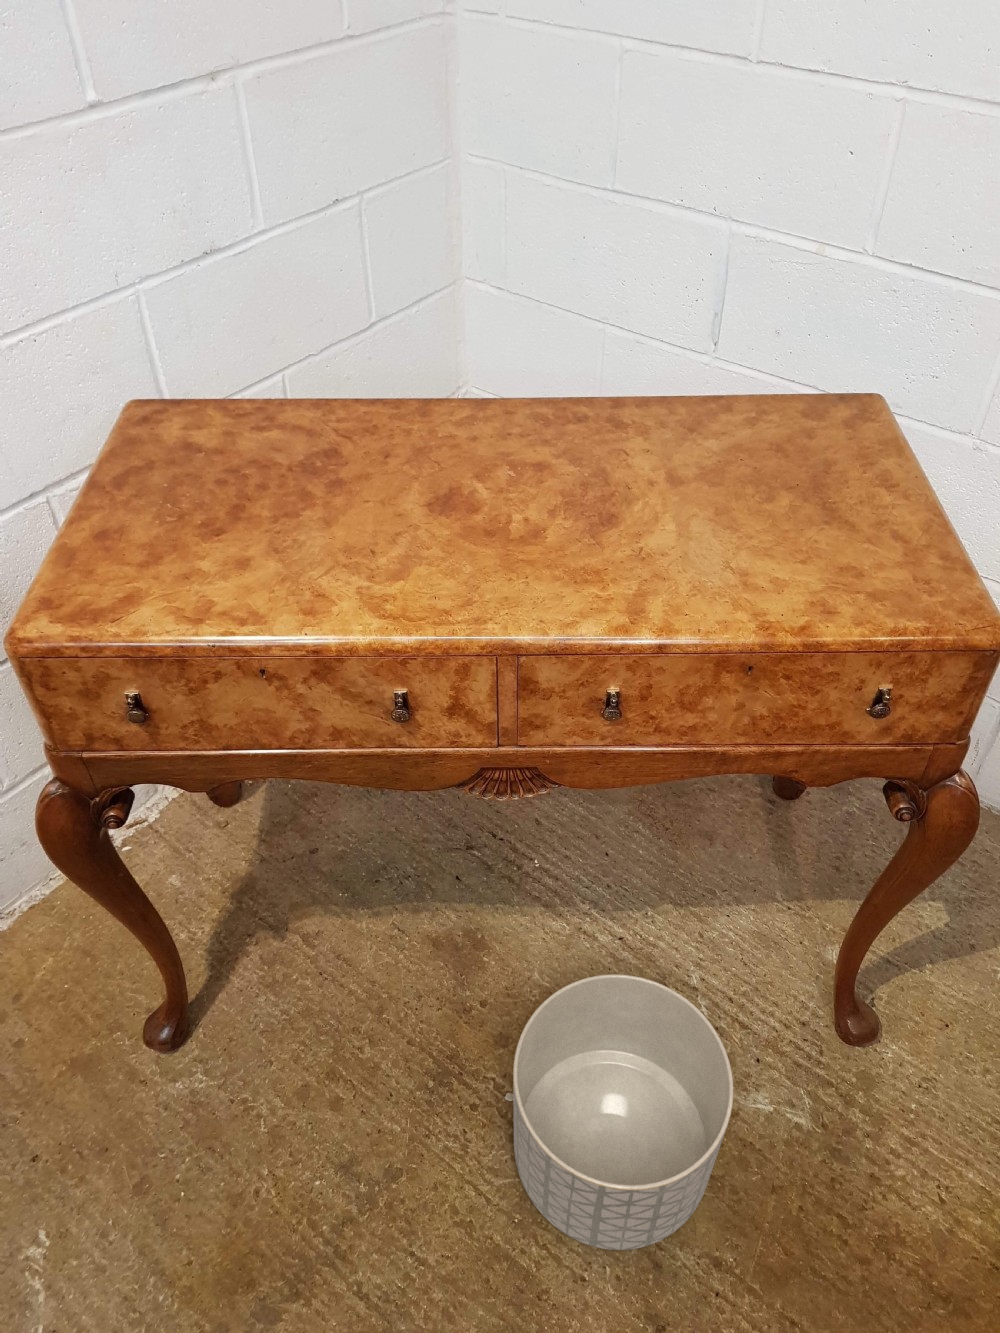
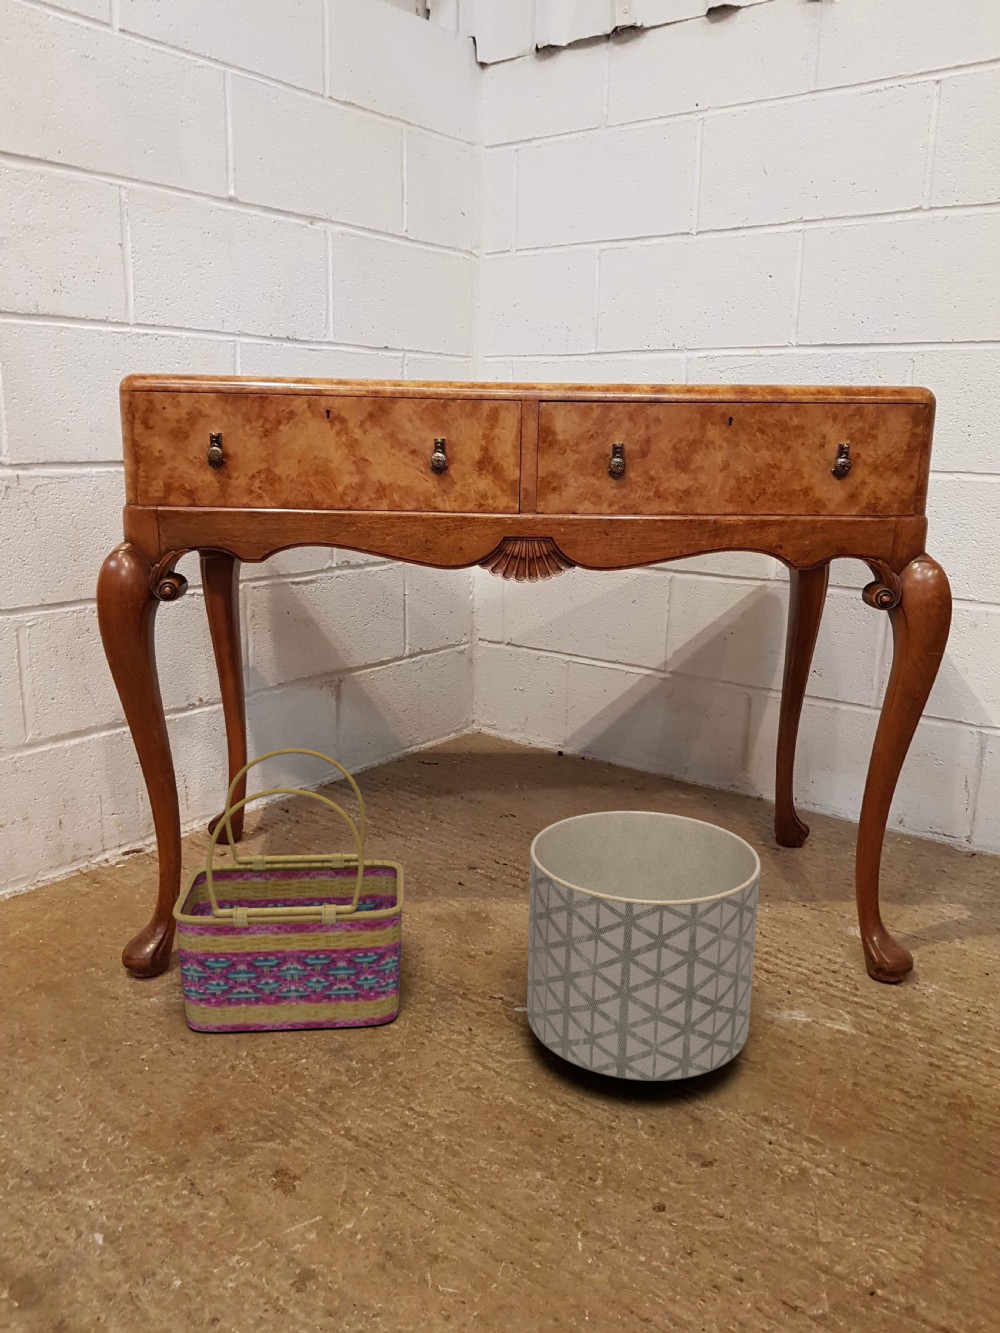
basket: none [184,918,400,1142] -> present [172,748,405,1031]

